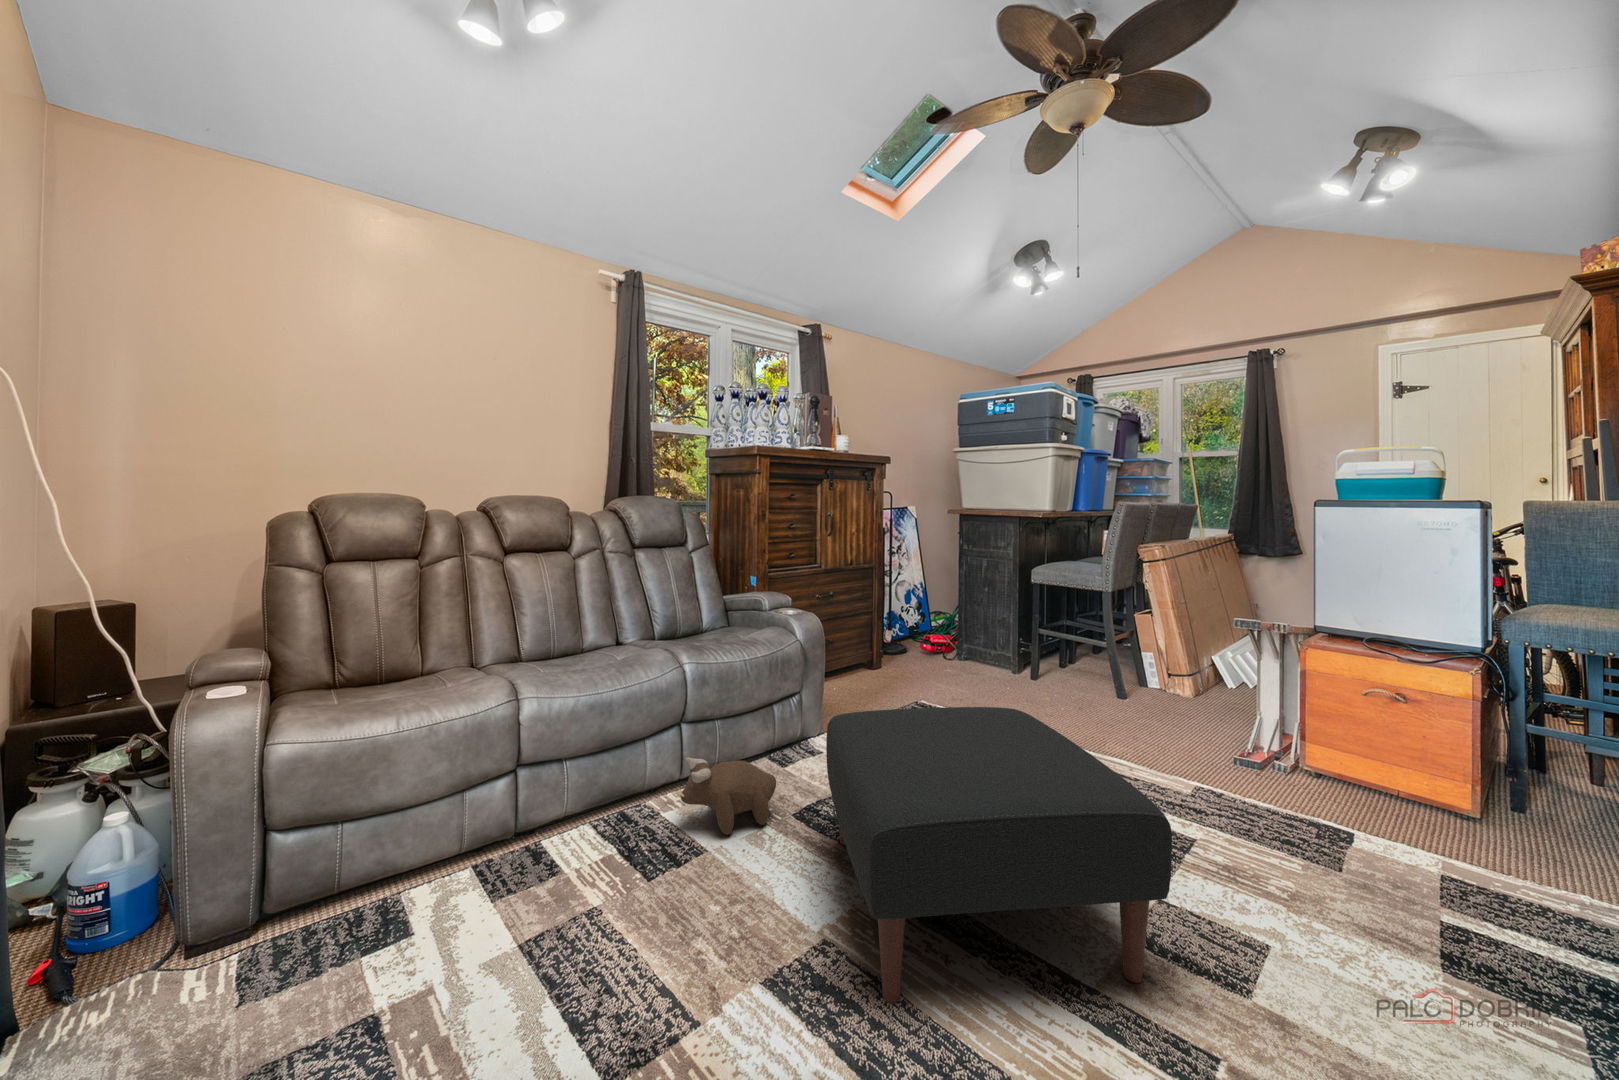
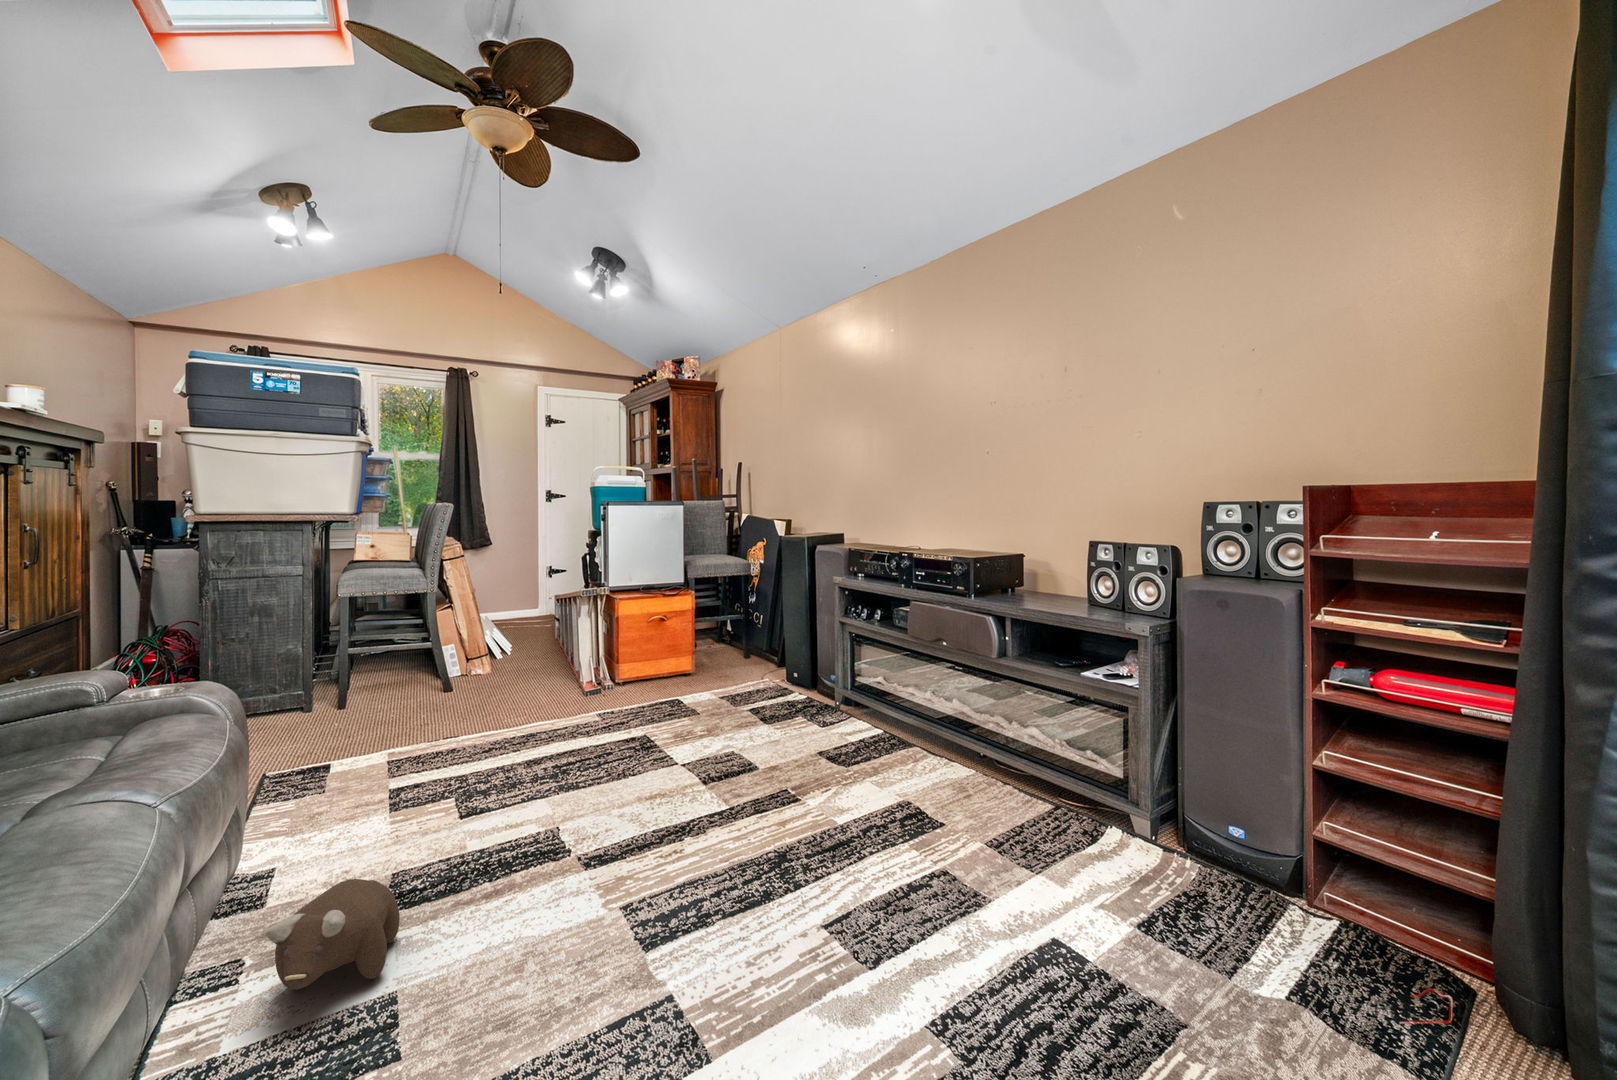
ottoman: present [826,707,1172,1004] -> none [468,684,744,886]

